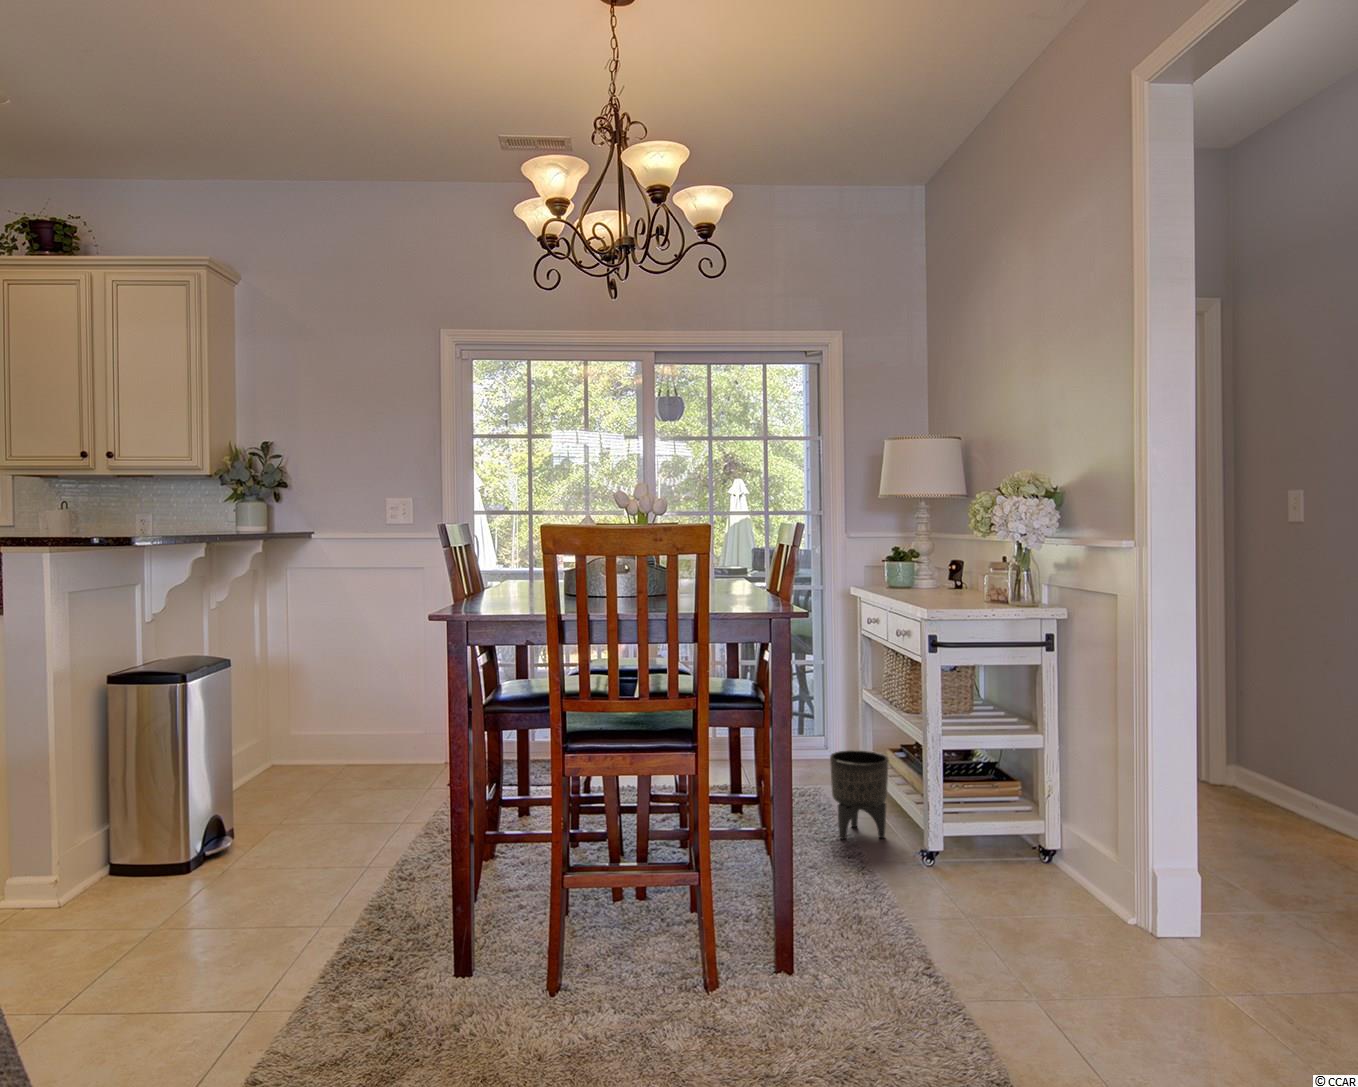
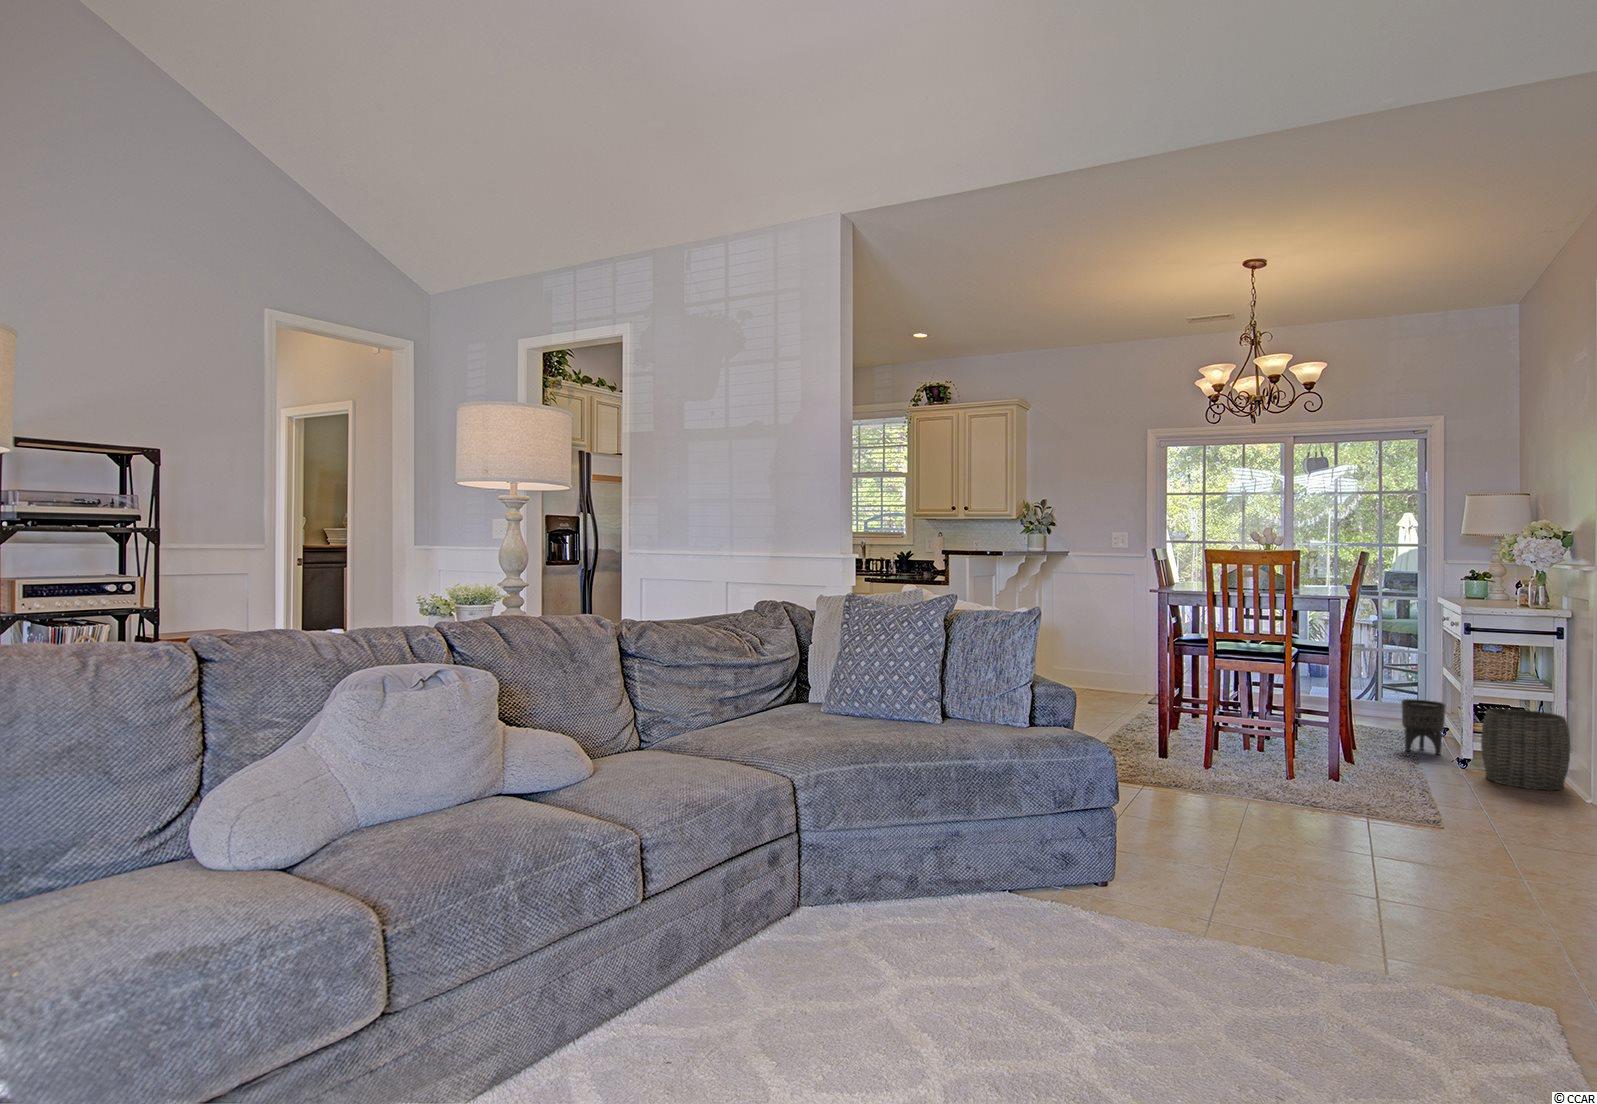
woven basket: none [976,771,1099,919] -> present [1481,708,1570,790]

